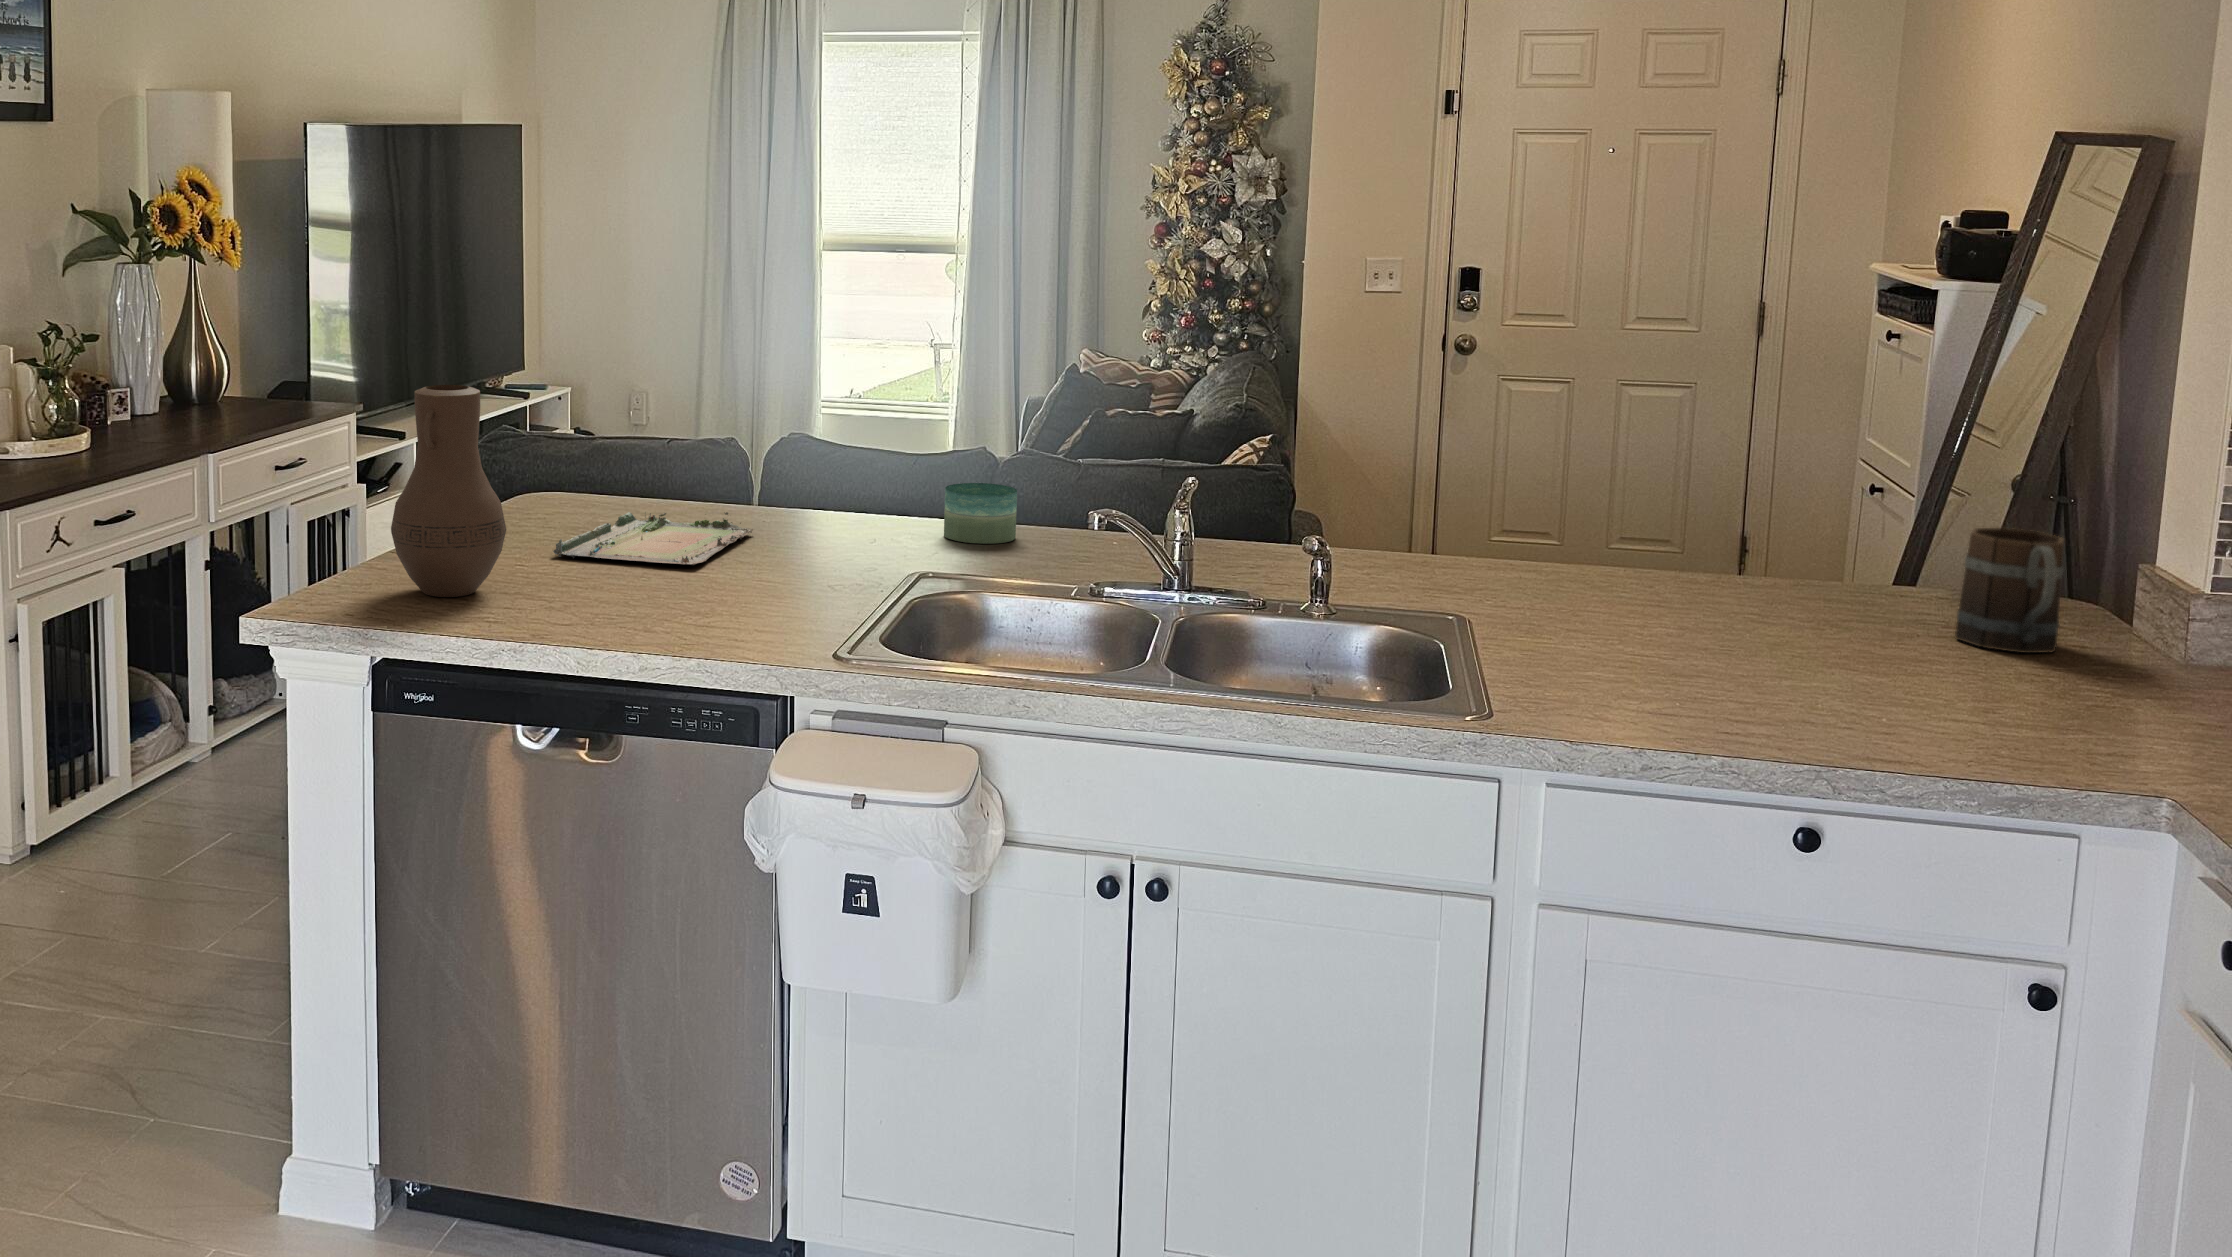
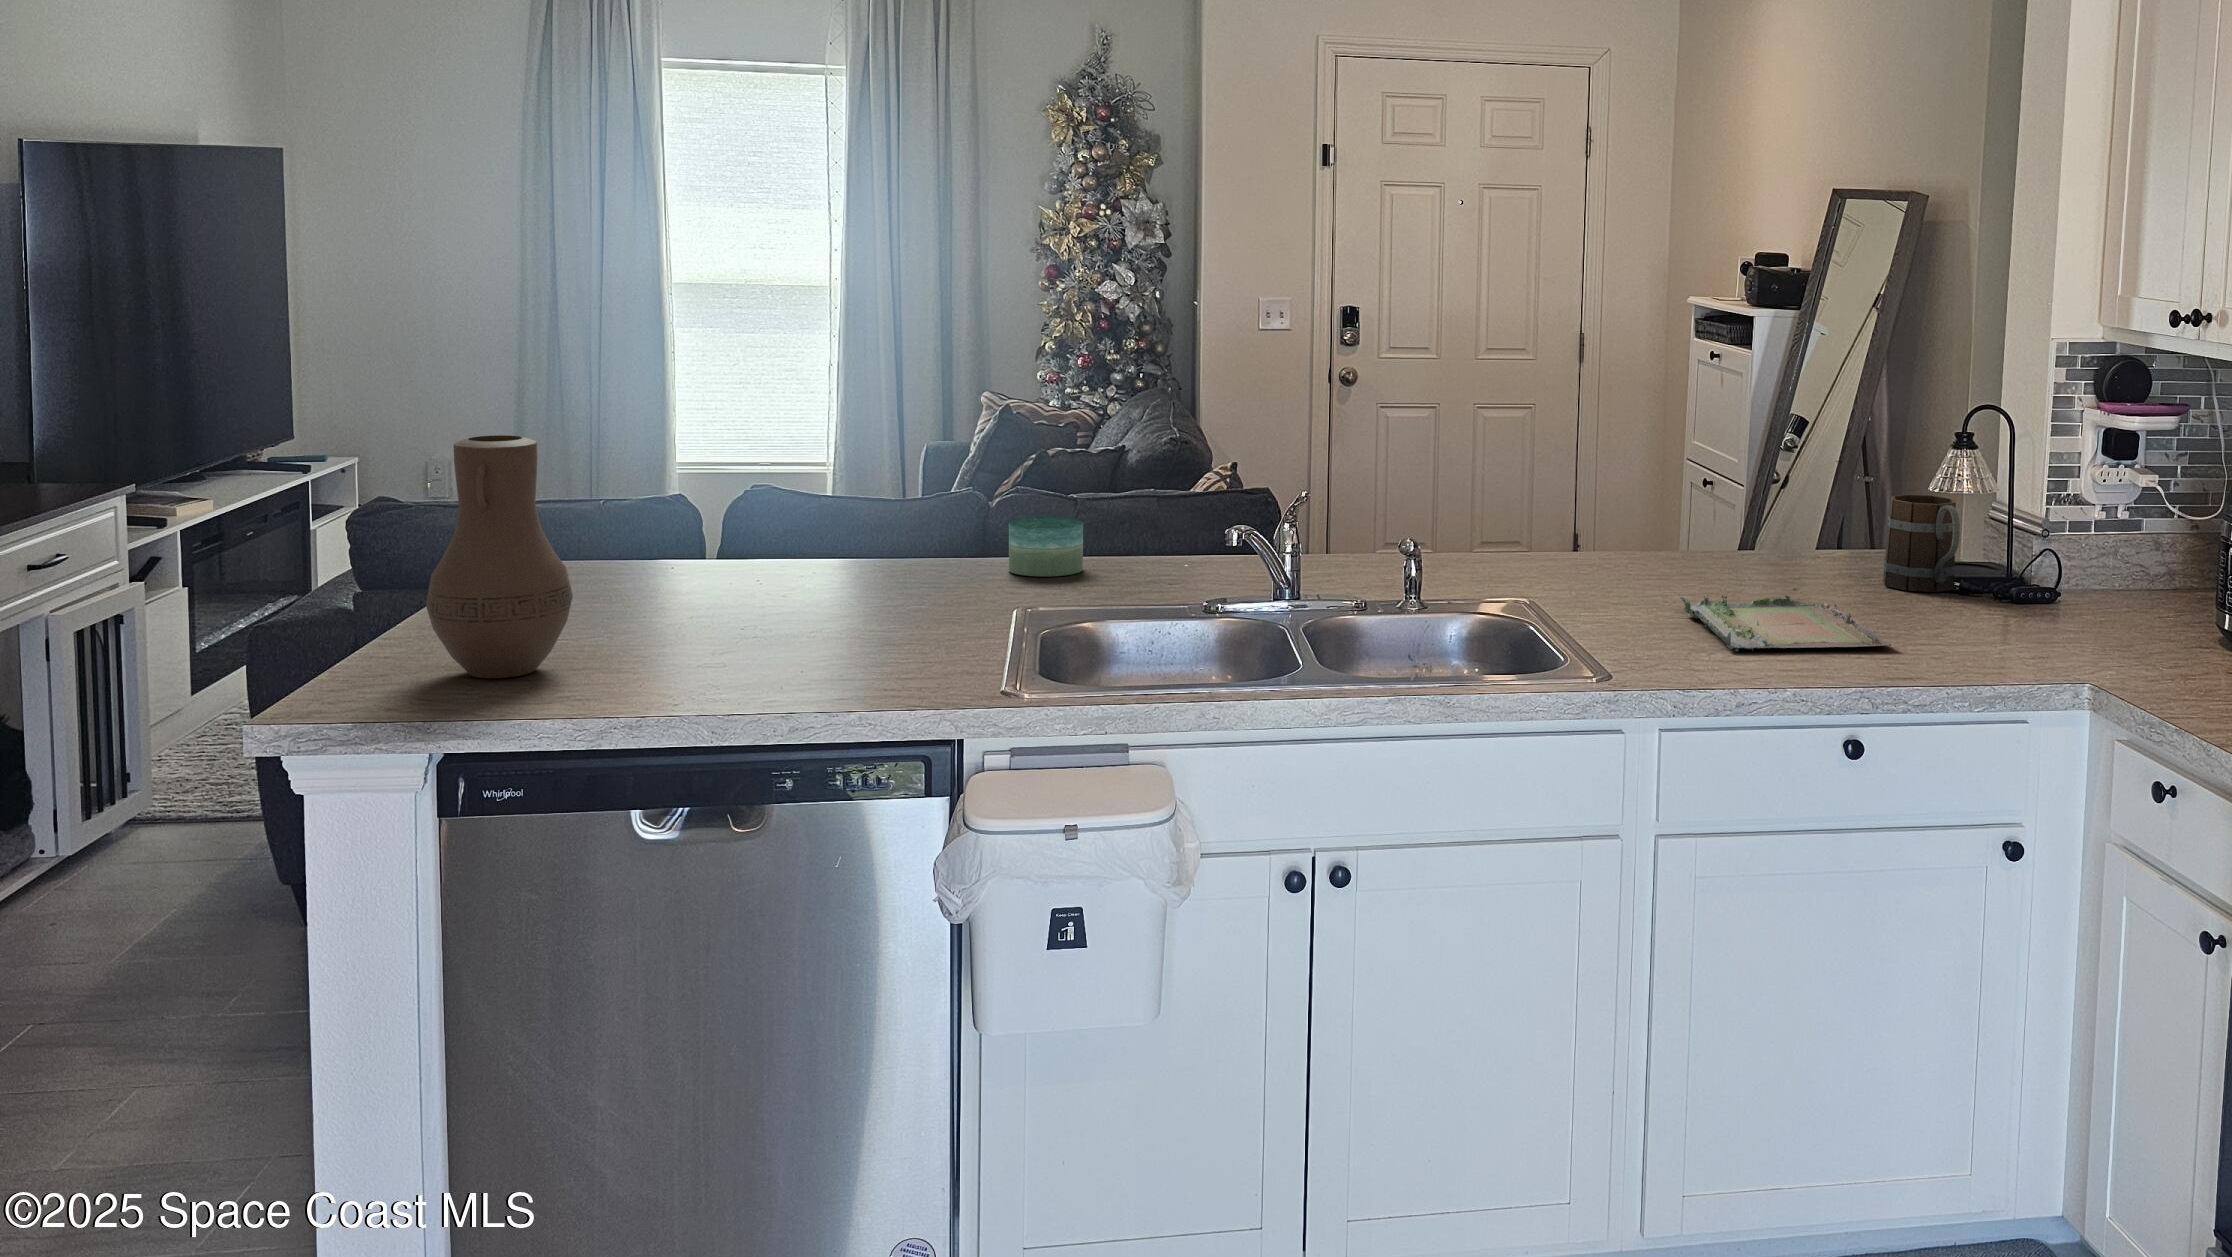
tray: present [553,512,754,565] -> present [1680,584,1894,651]

